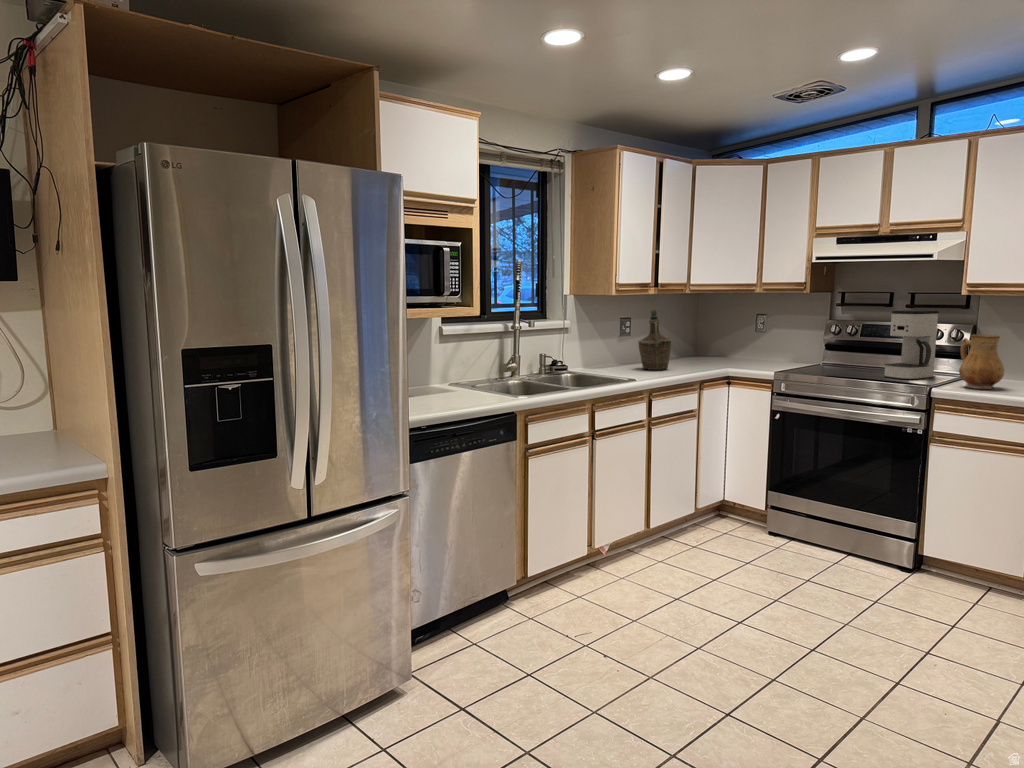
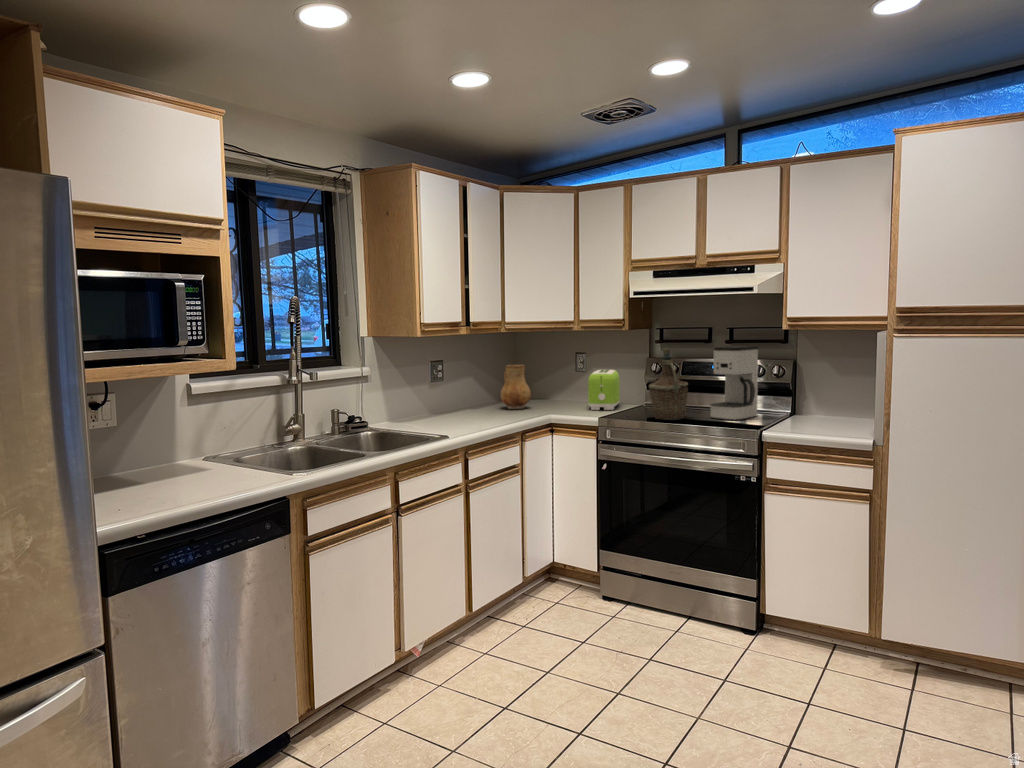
bottle: present [638,310,671,370] -> present [649,349,688,420]
toaster: none [765,330,798,367] -> present [588,370,620,410]
ceramic pitcher: present [959,334,1004,389] -> present [501,364,531,409]

